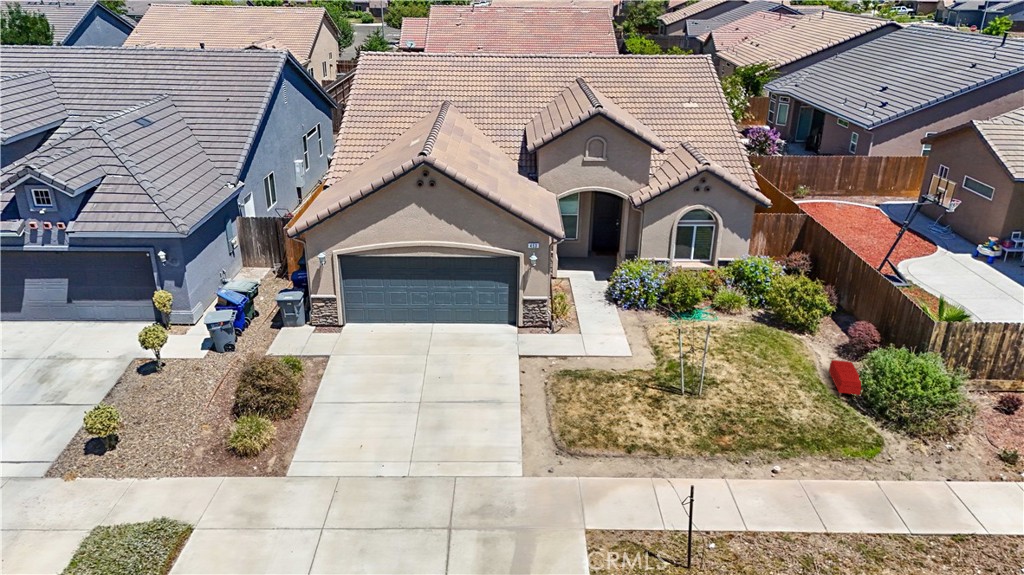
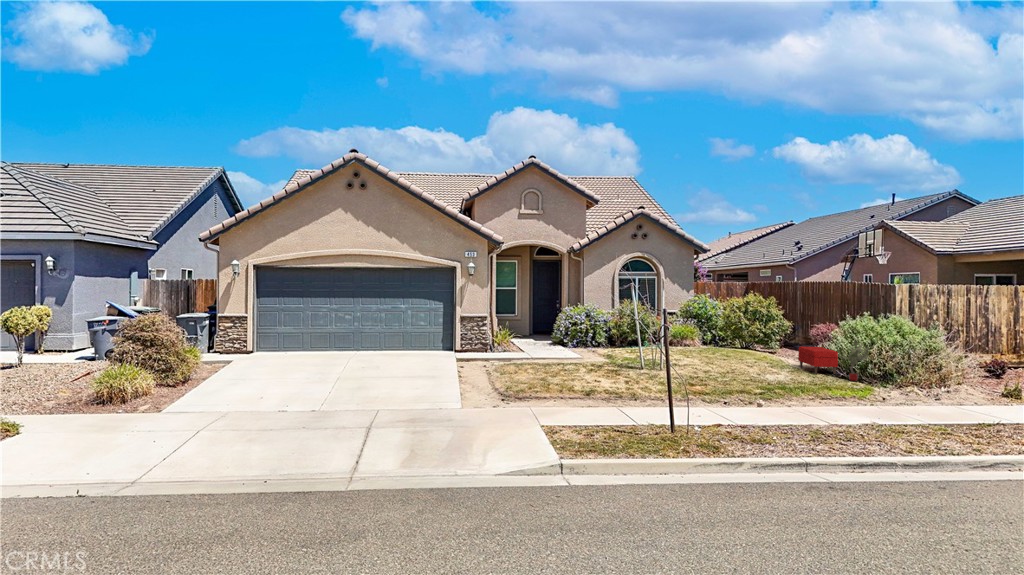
potted tree: none [862,390,891,422] -> present [840,341,869,381]

